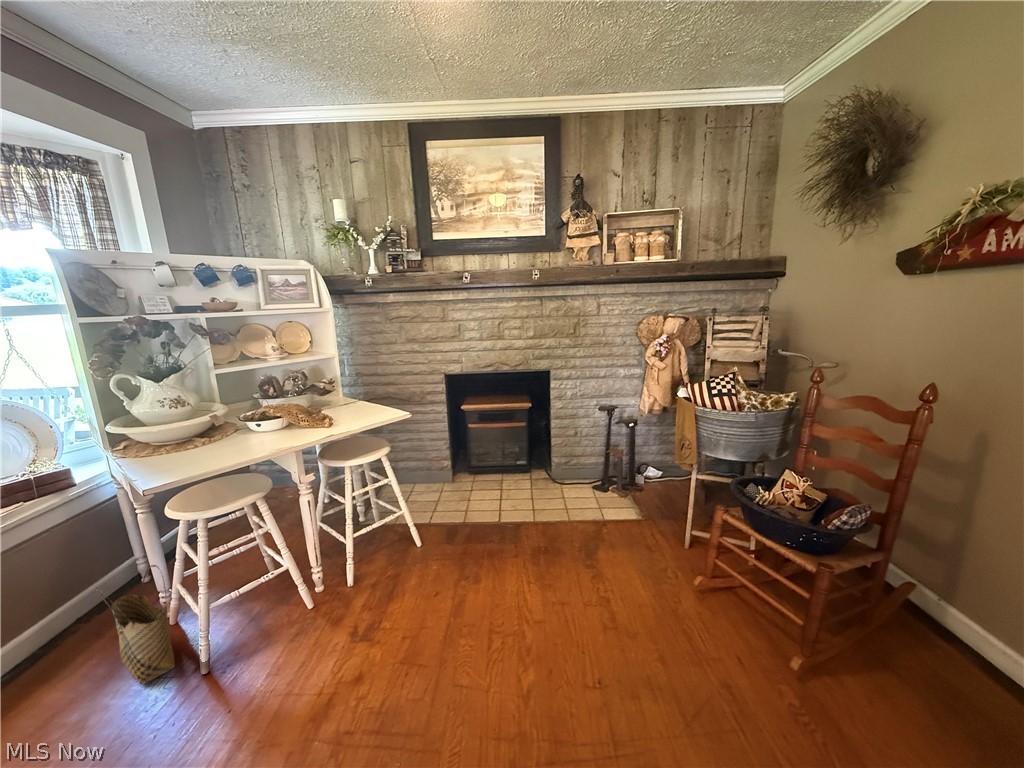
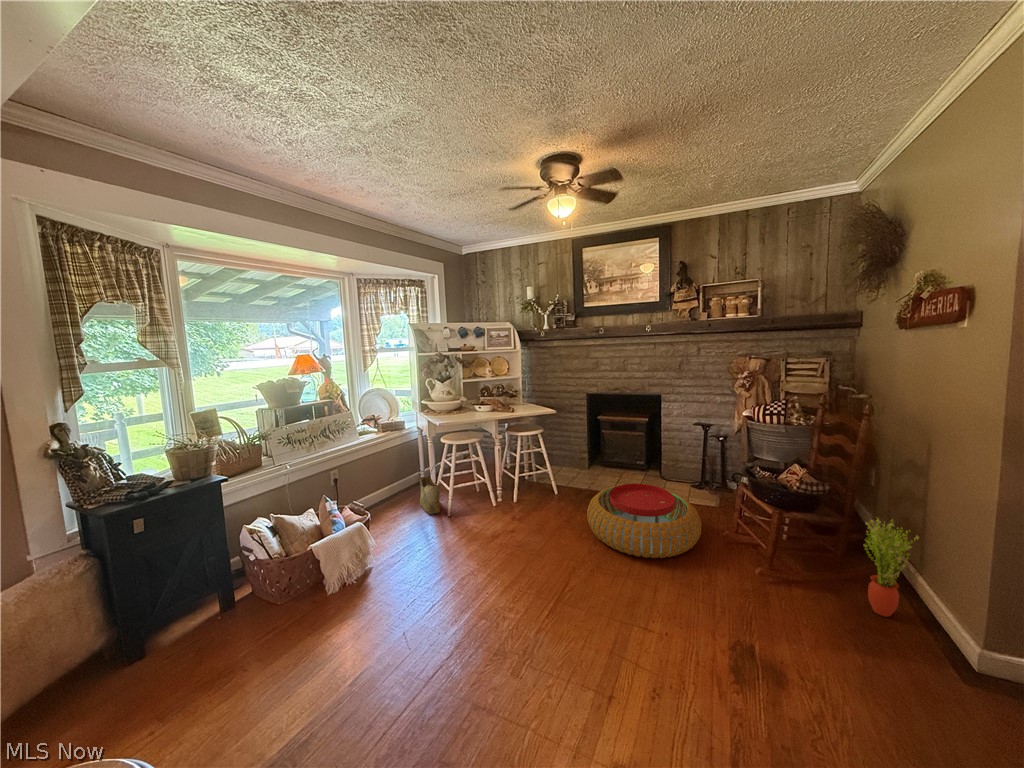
pouf: none [486,516,663,666] -> present [587,484,701,558]
potted plant: none [892,545,974,673] -> present [864,518,919,617]

